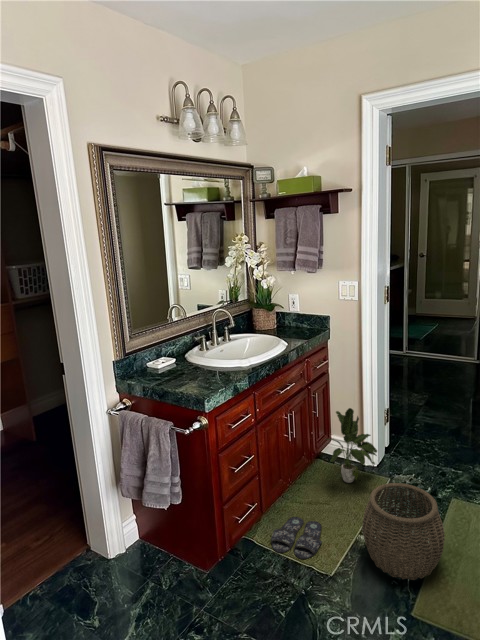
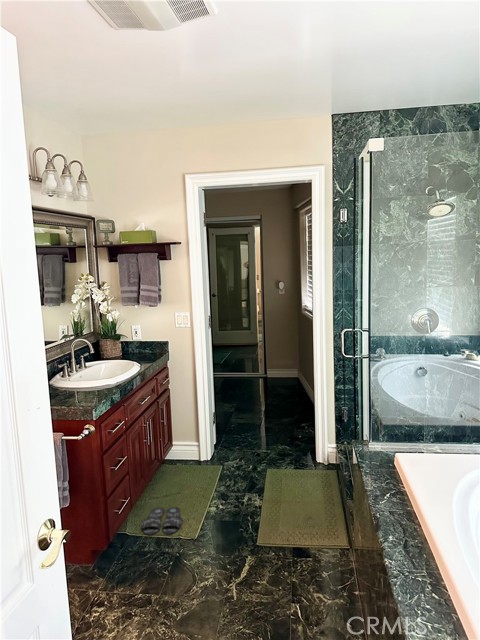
potted plant: present [327,408,377,483] -> none [171,414,213,476]
woven basket: present [362,483,445,580] -> none [213,459,270,527]

